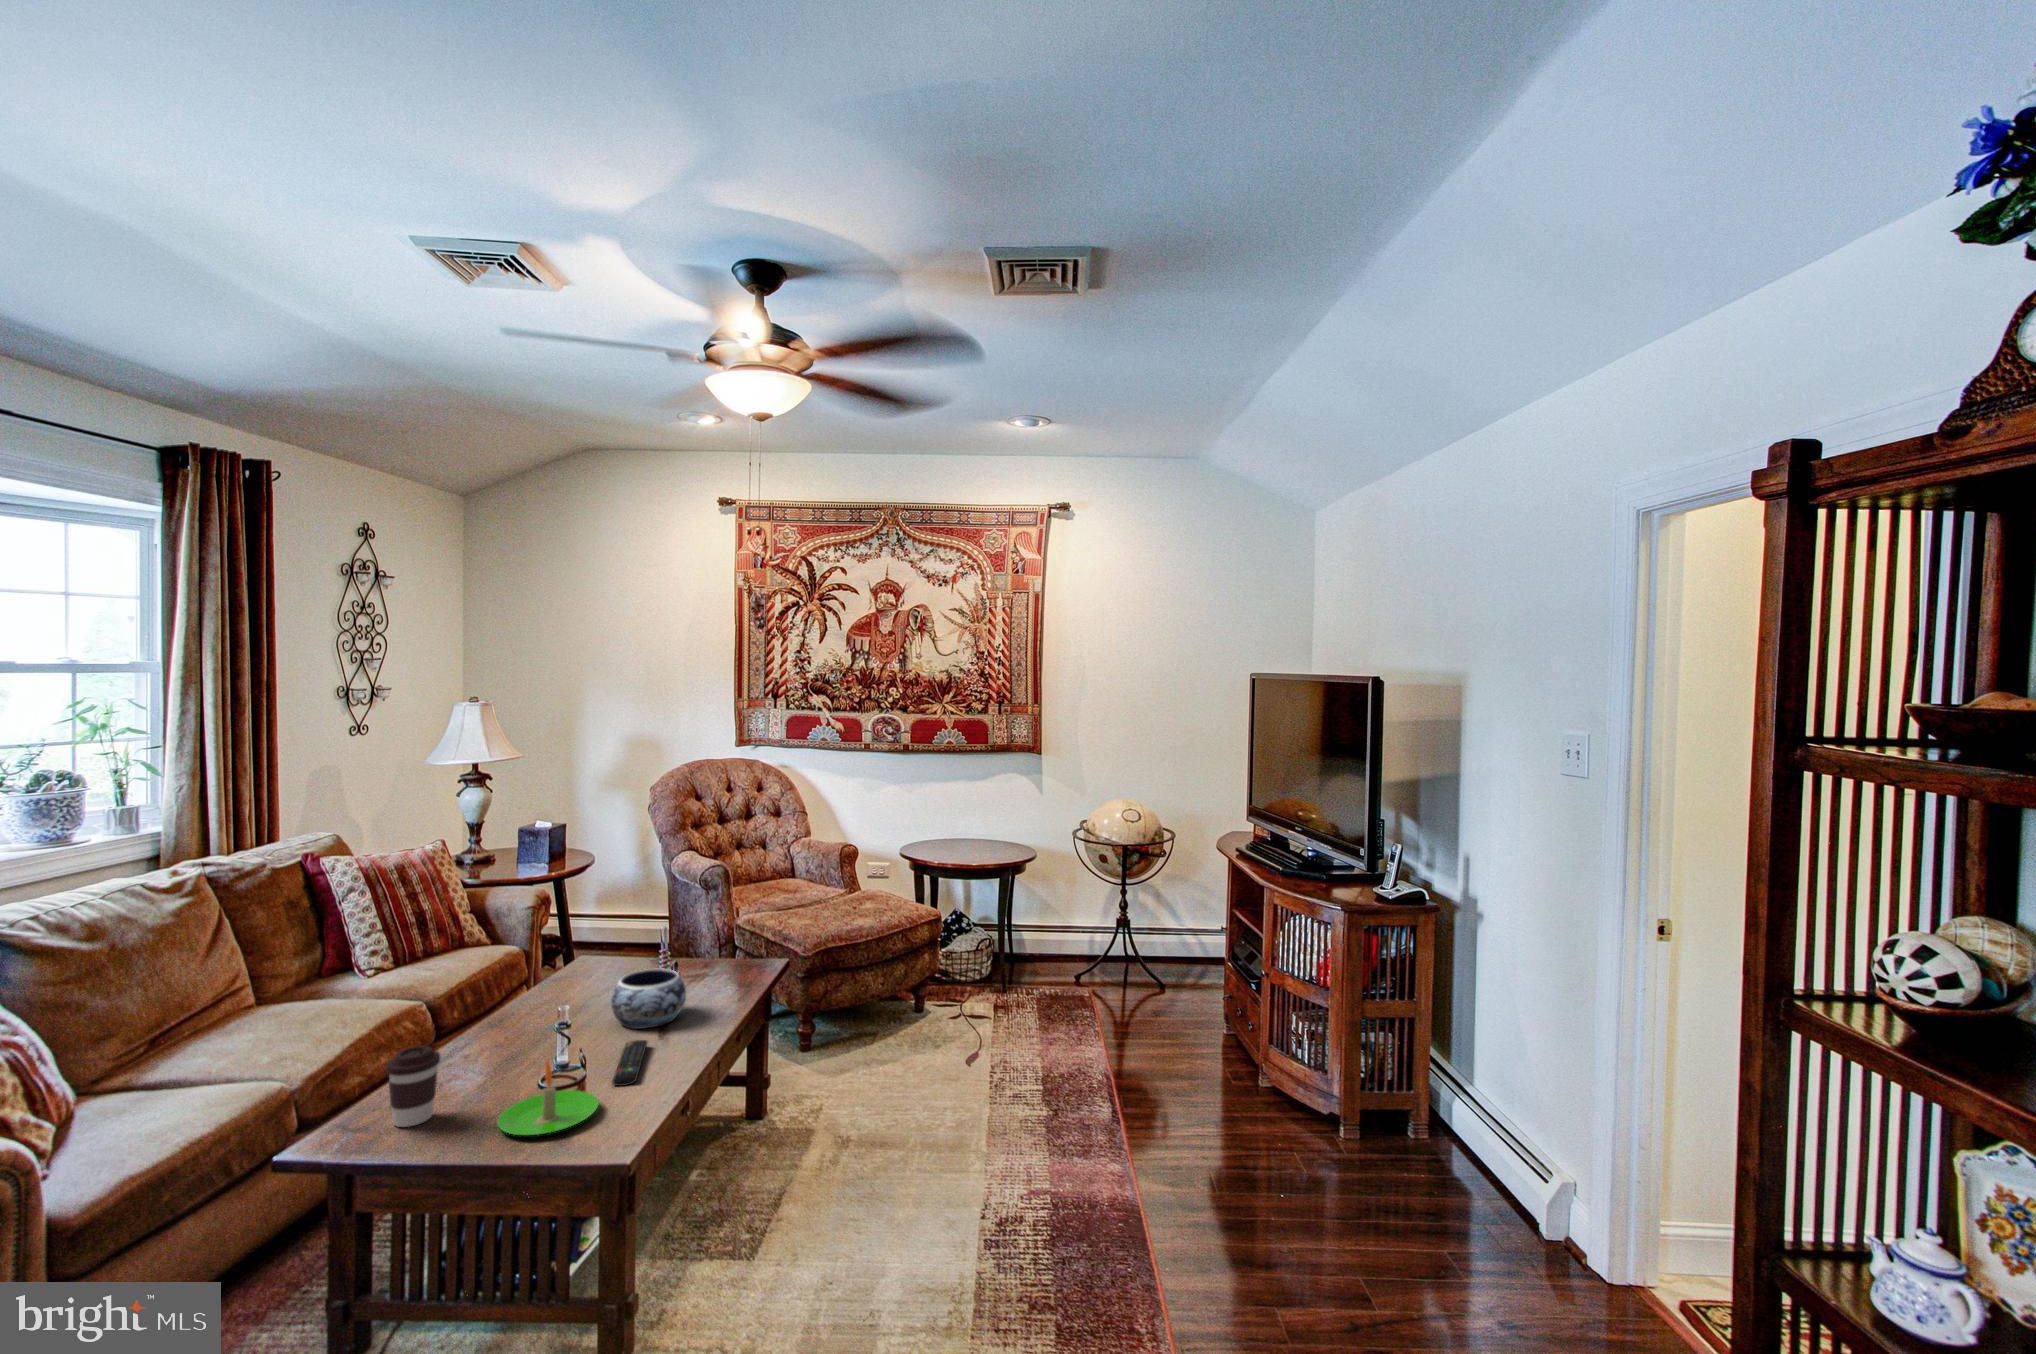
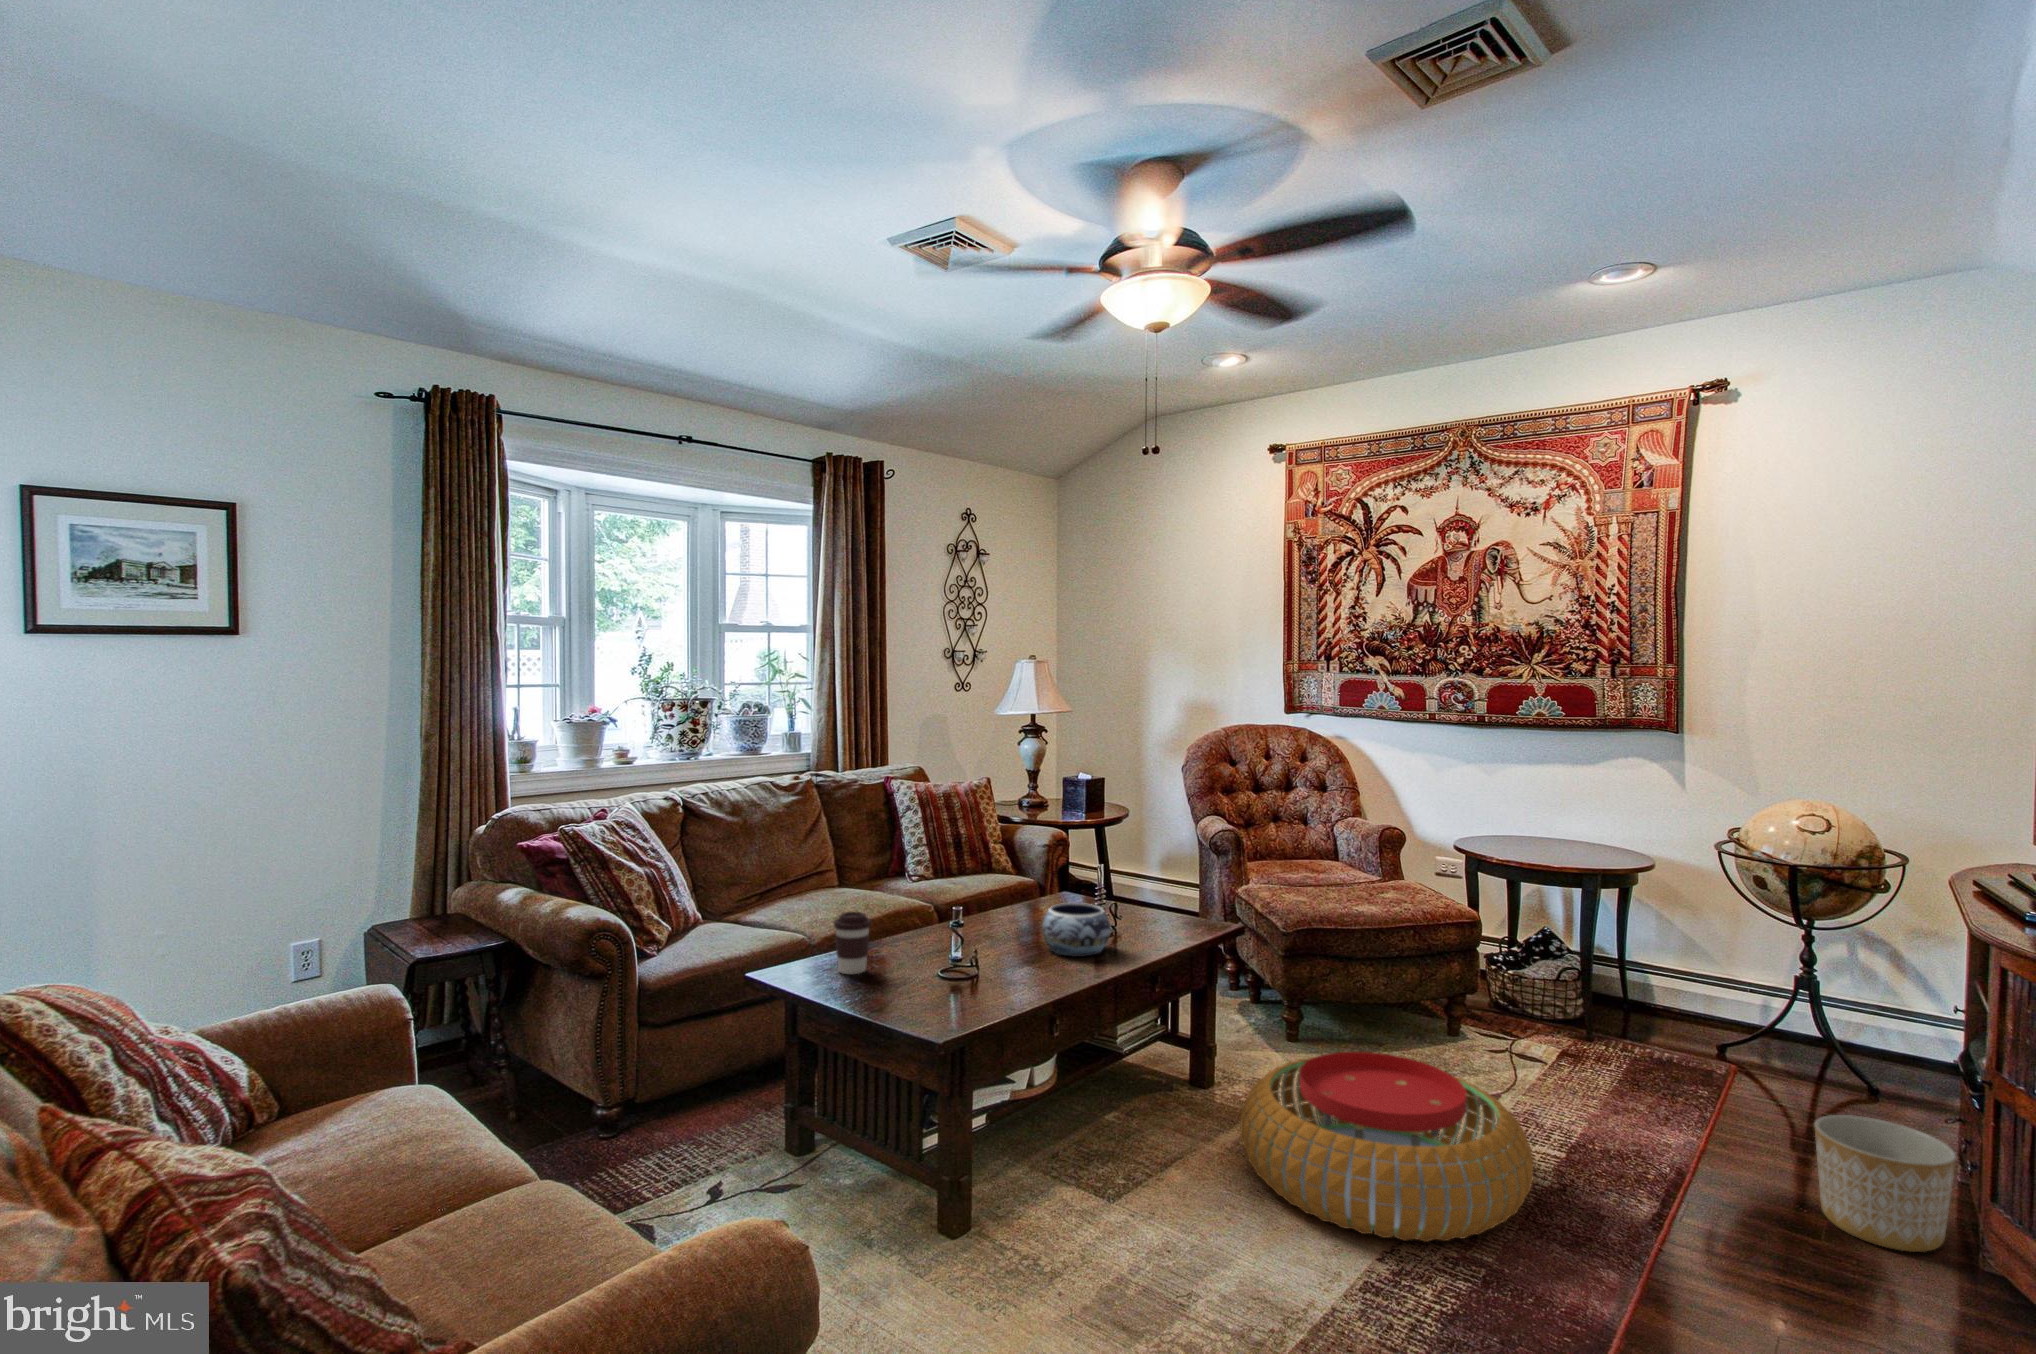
planter: none [1174,999,1244,1080] -> present [1814,1115,1956,1252]
remote control: present [612,1040,647,1086] -> none [999,959,1054,990]
pouf: none [827,1040,1054,1202] -> present [1240,1052,1534,1242]
candle: present [497,1061,599,1135] -> none [893,941,974,1002]

